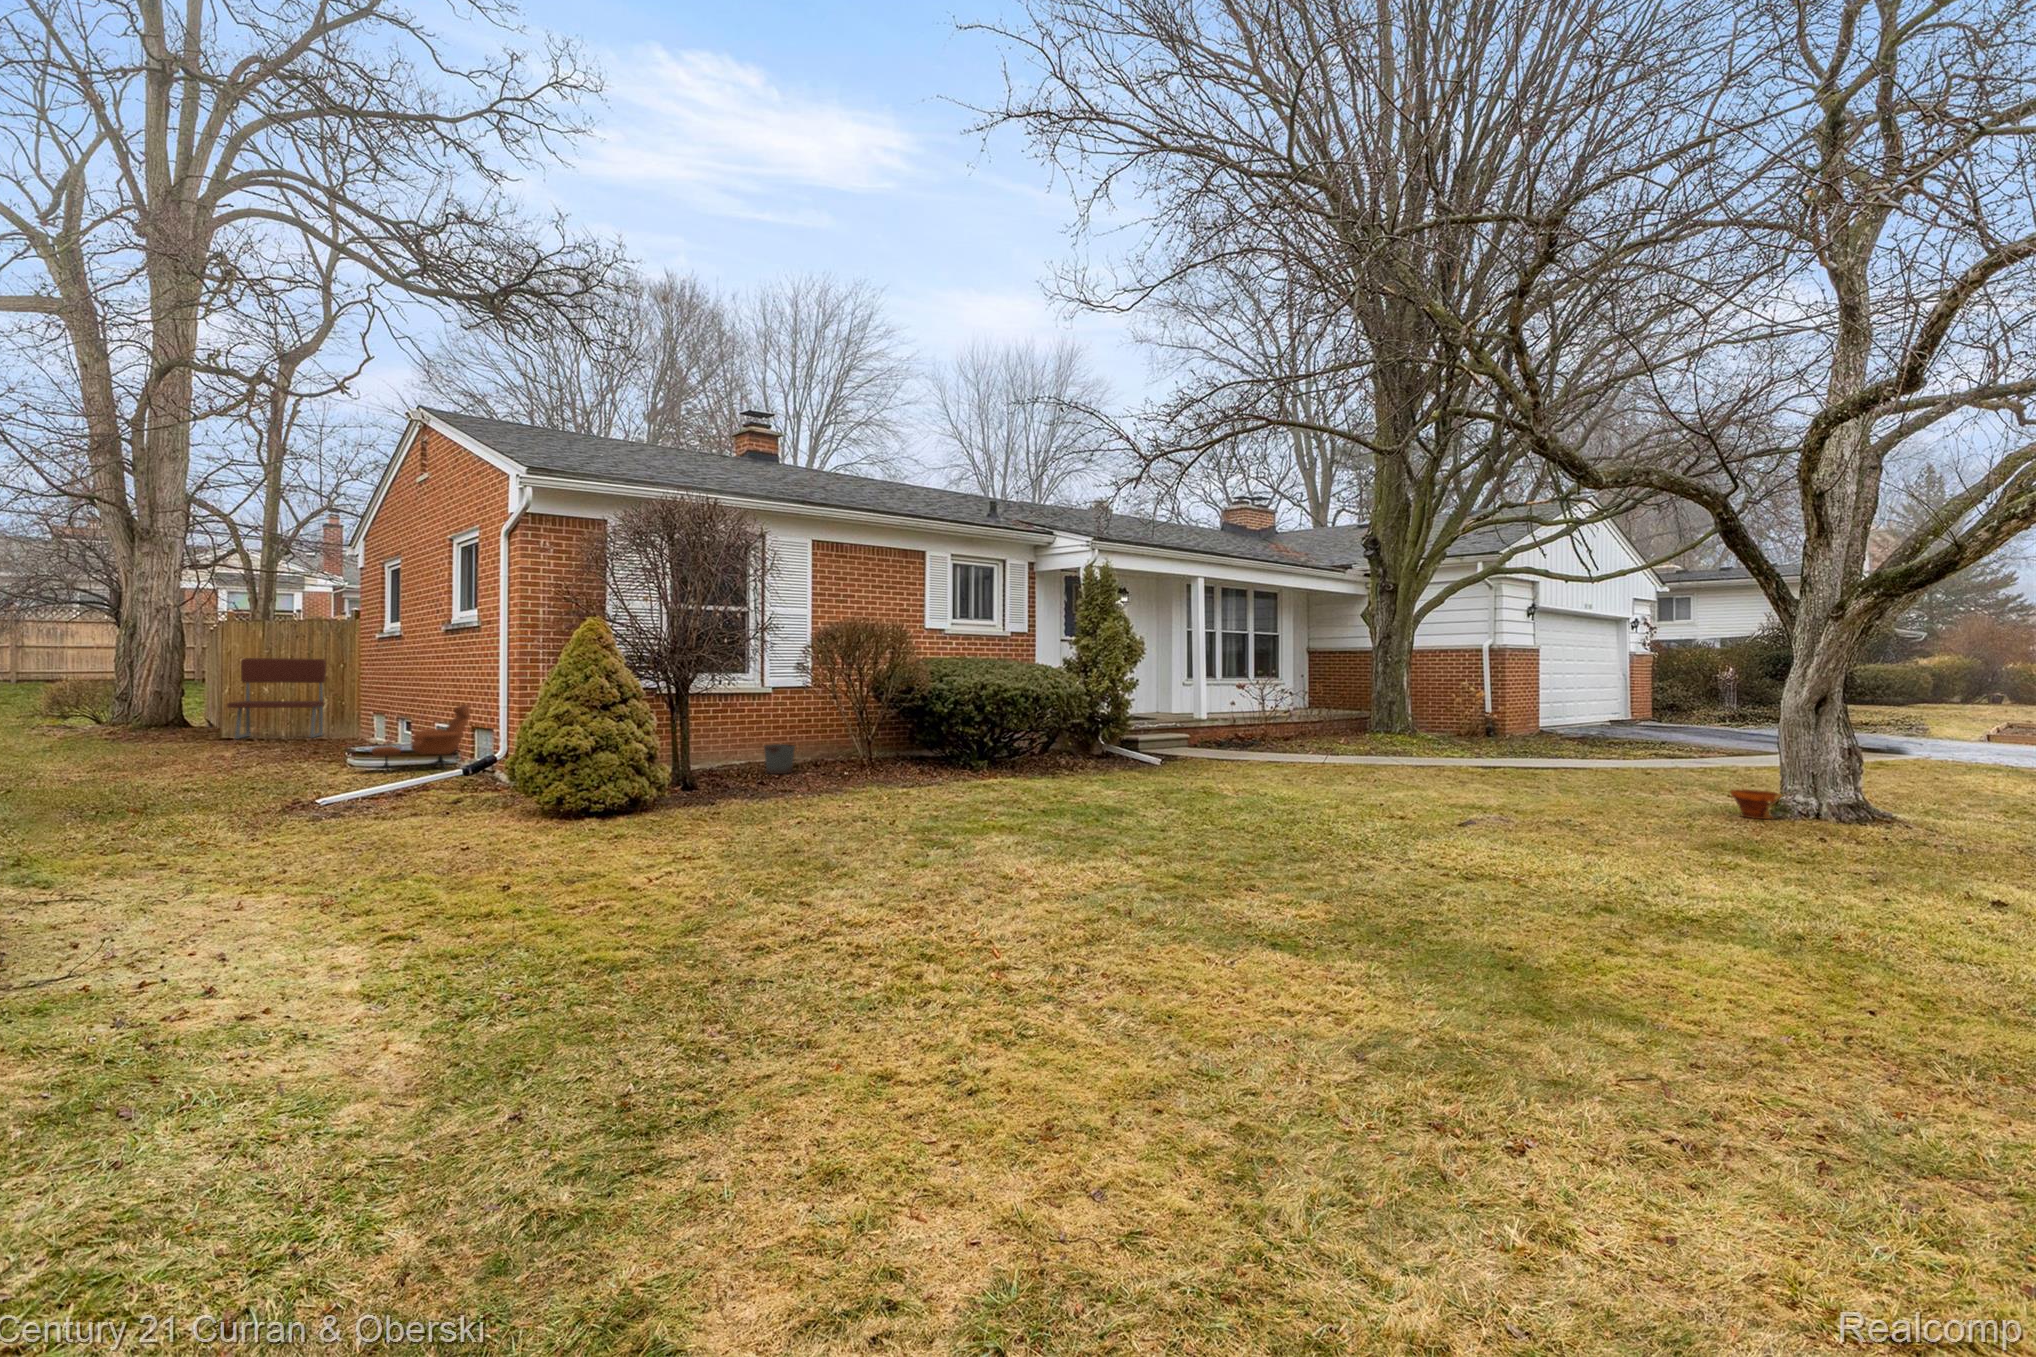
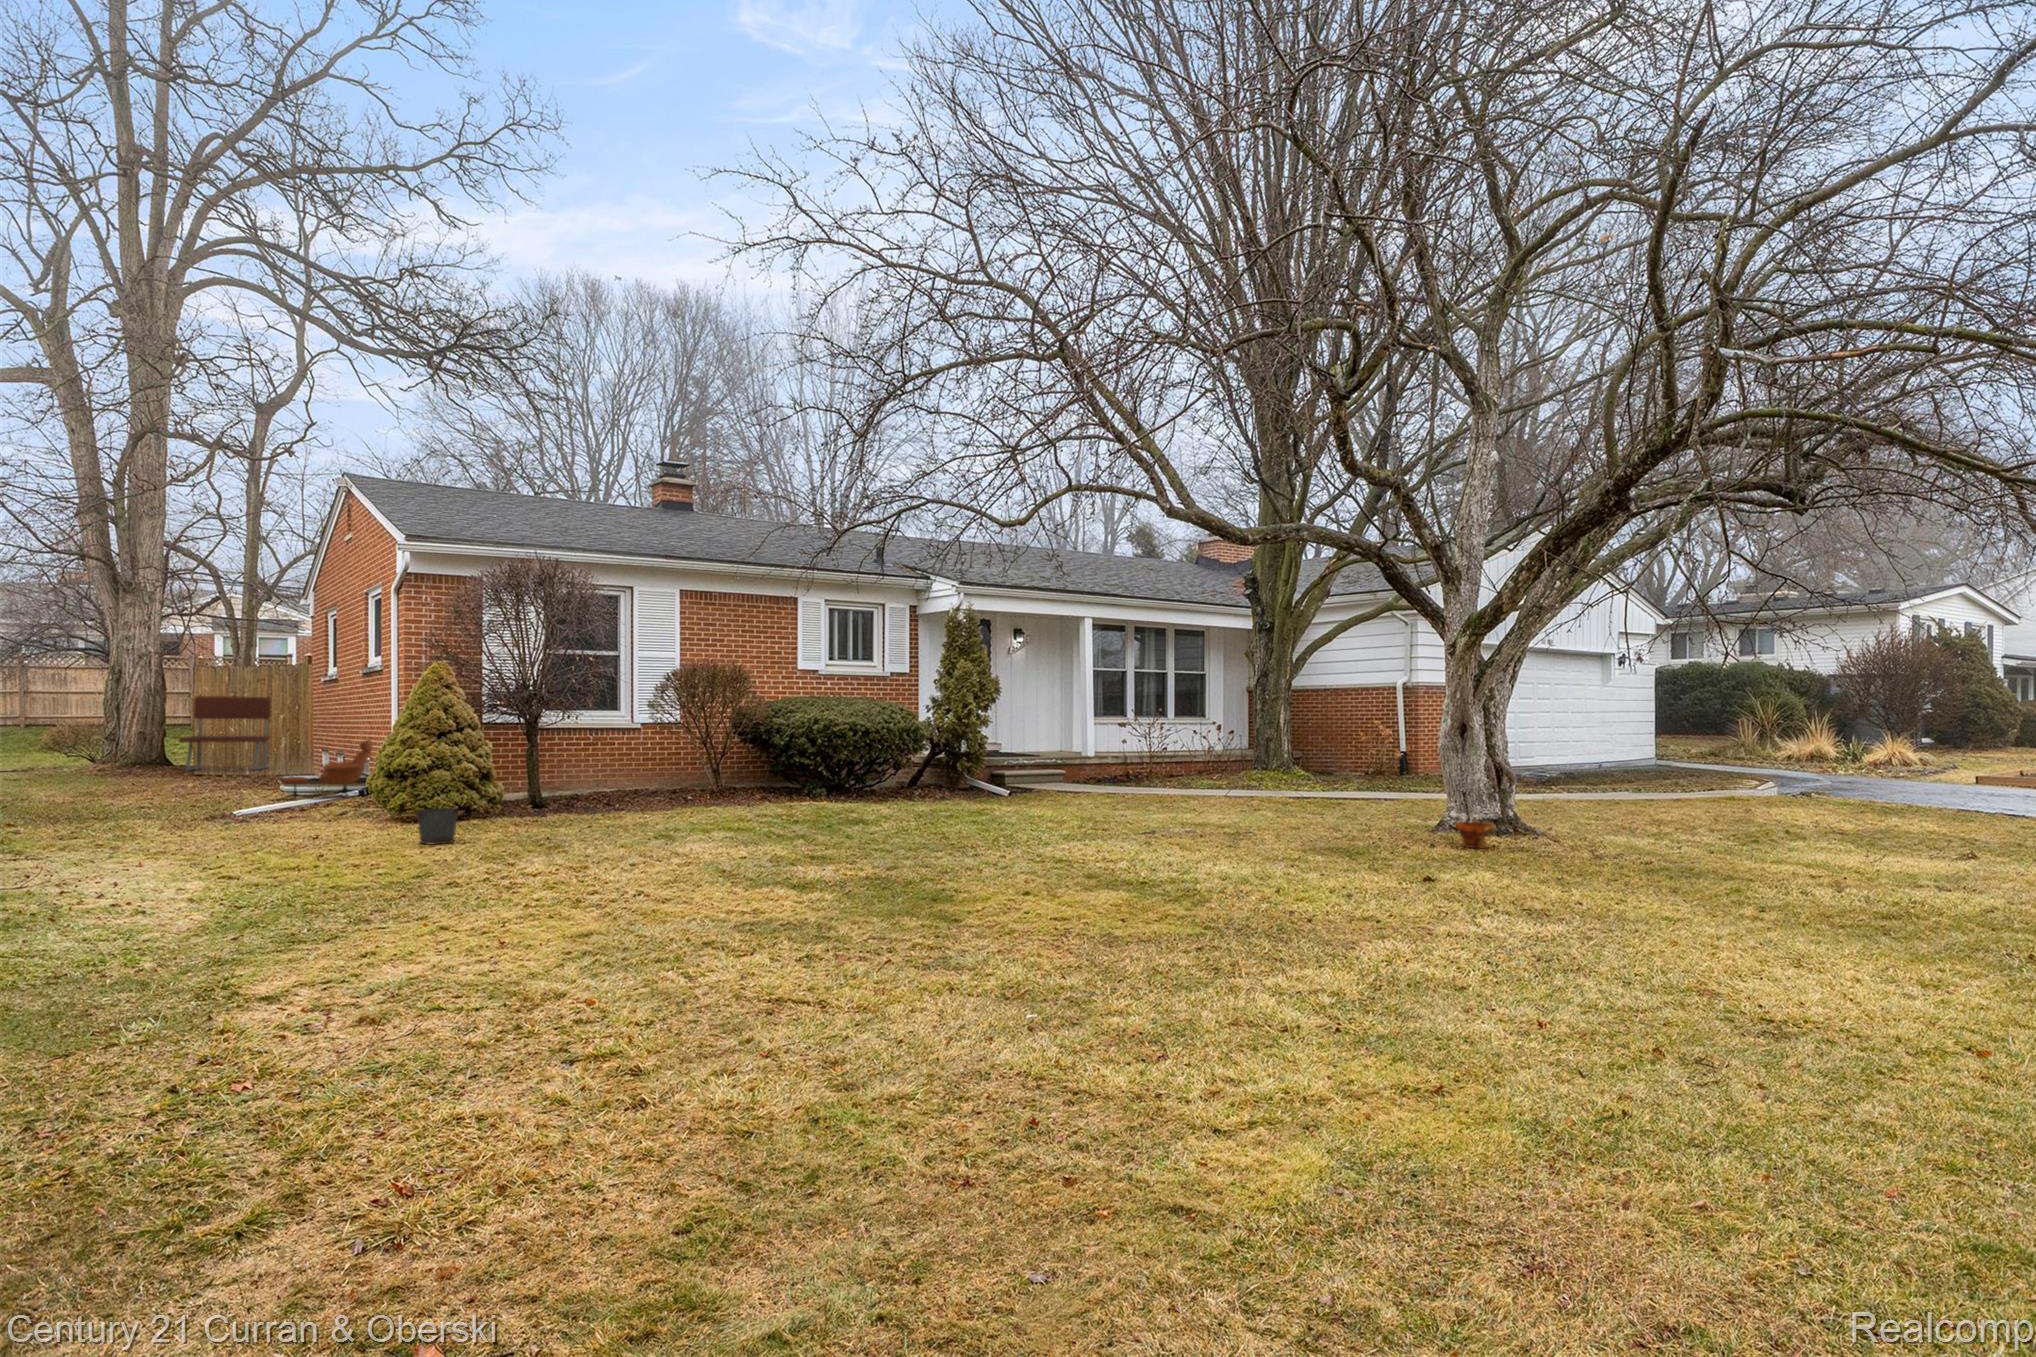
bucket: present [764,744,795,774] -> present [417,808,459,845]

